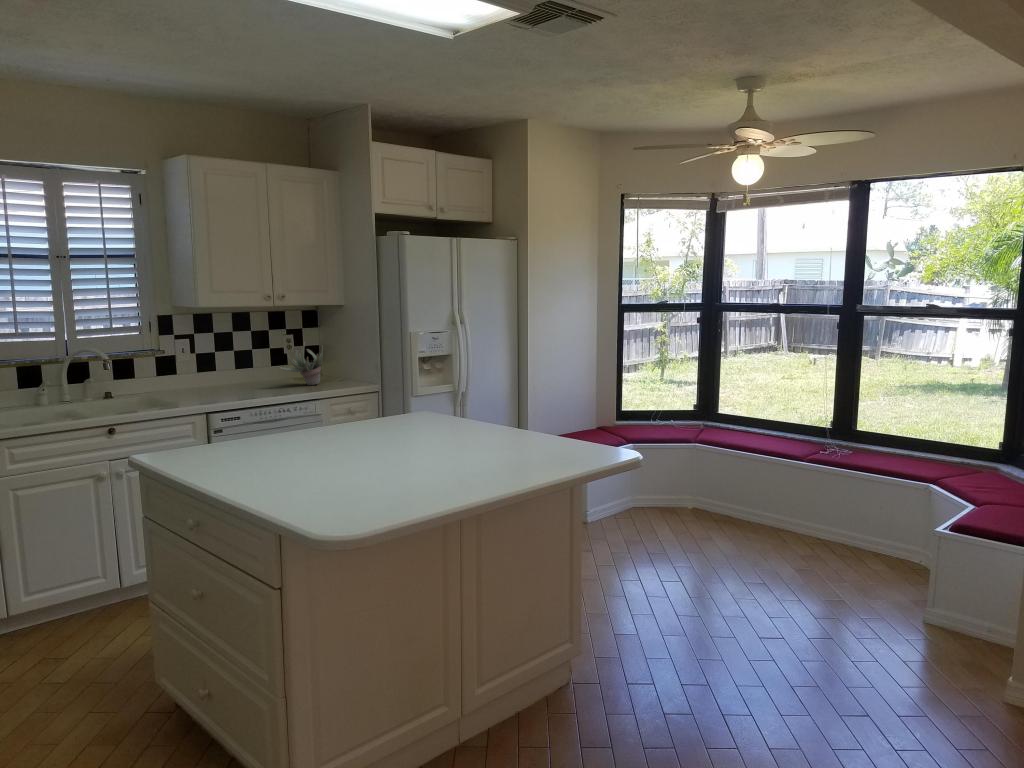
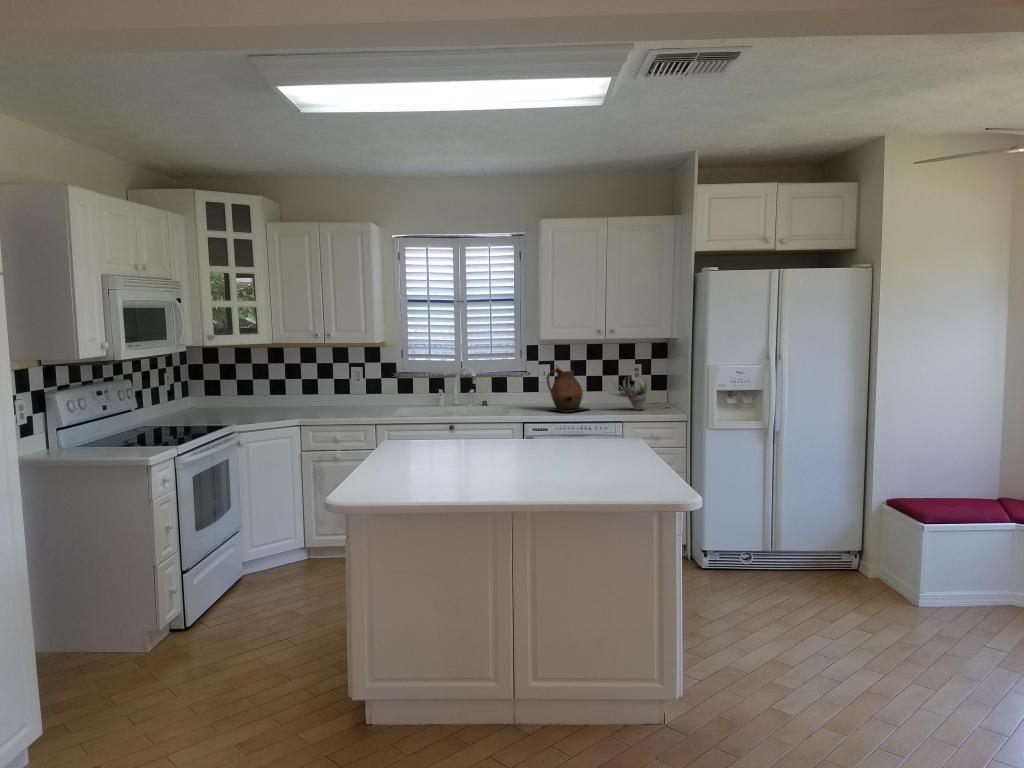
ceramic pitcher: none [204,340,260,395] -> present [547,365,589,412]

